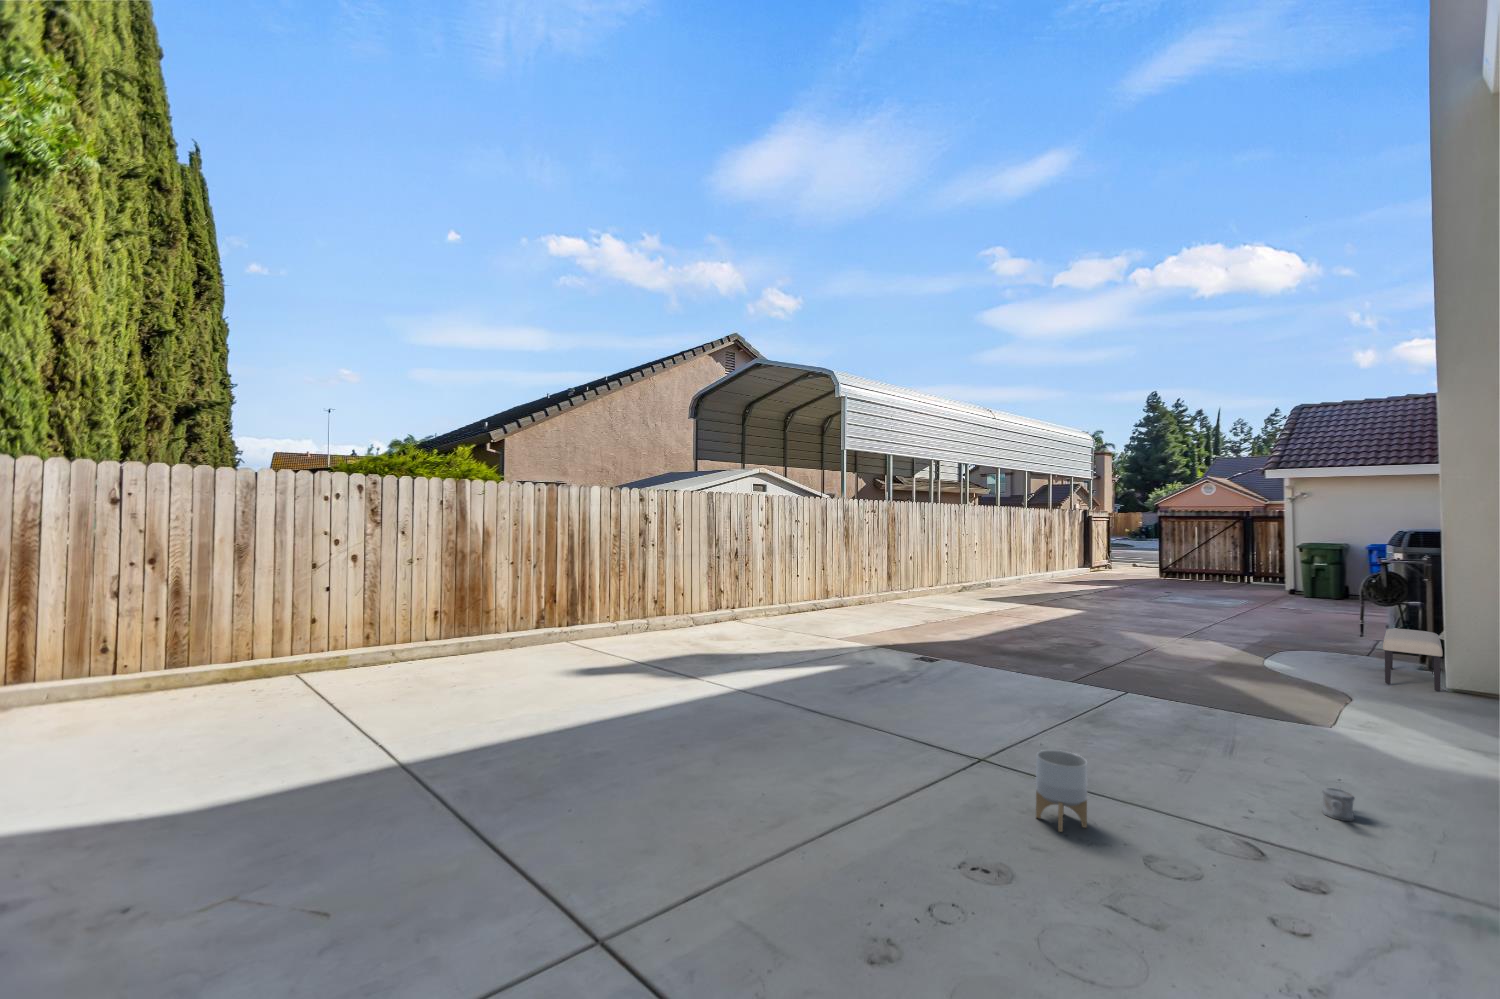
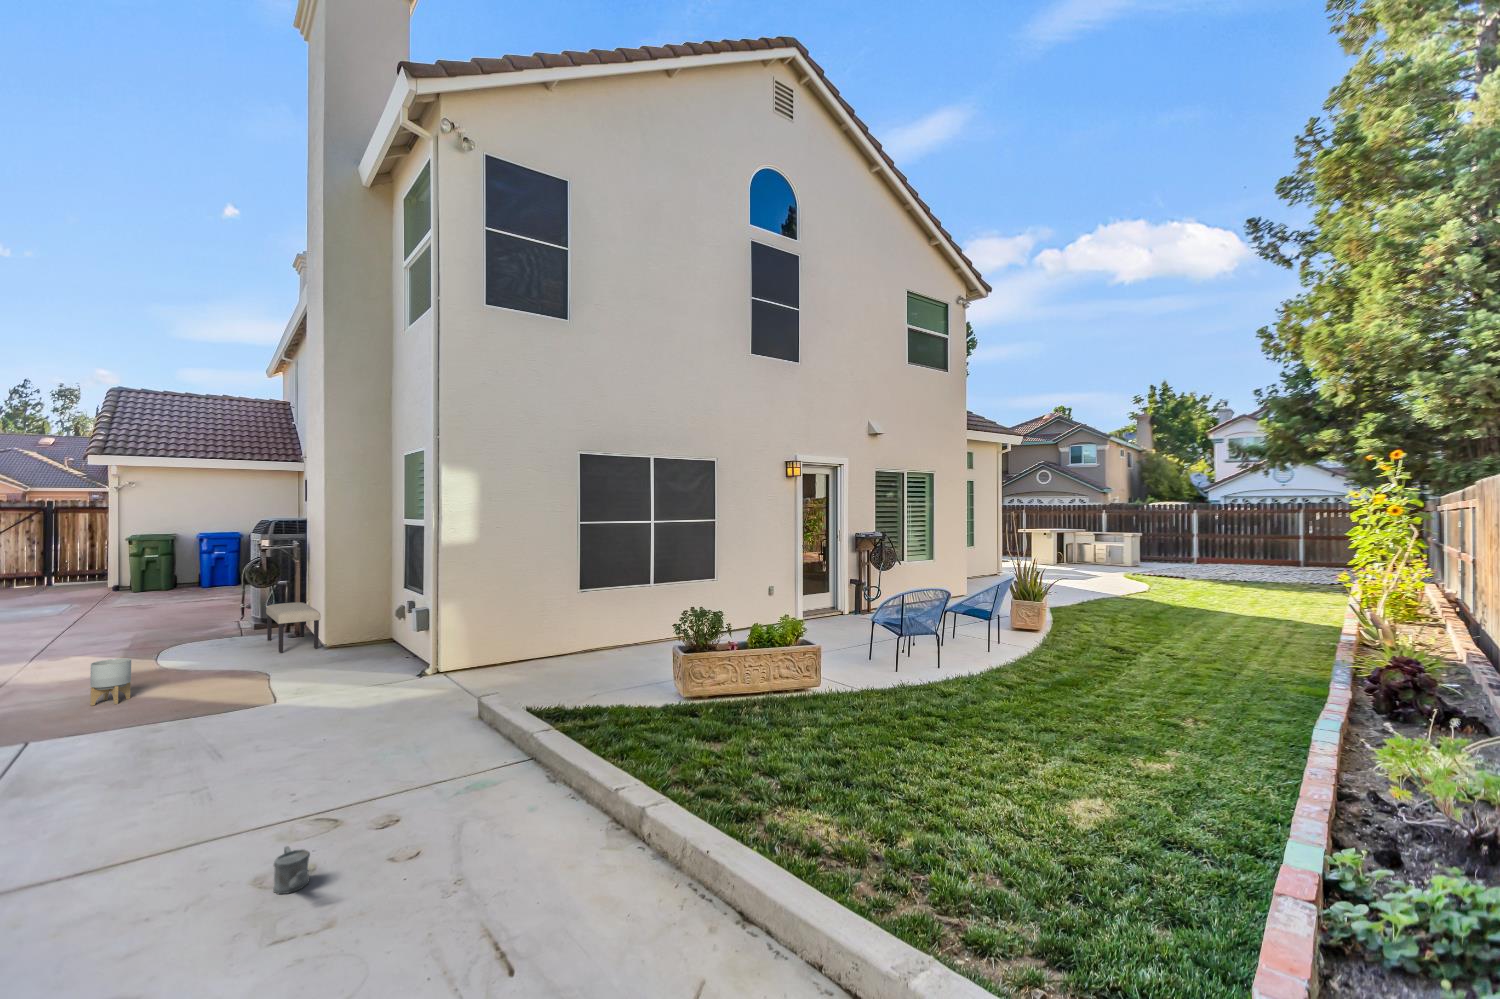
planter: present [1036,750,1088,832] -> present [90,658,131,706]
watering can: present [1322,786,1355,821] -> present [273,846,310,894]

